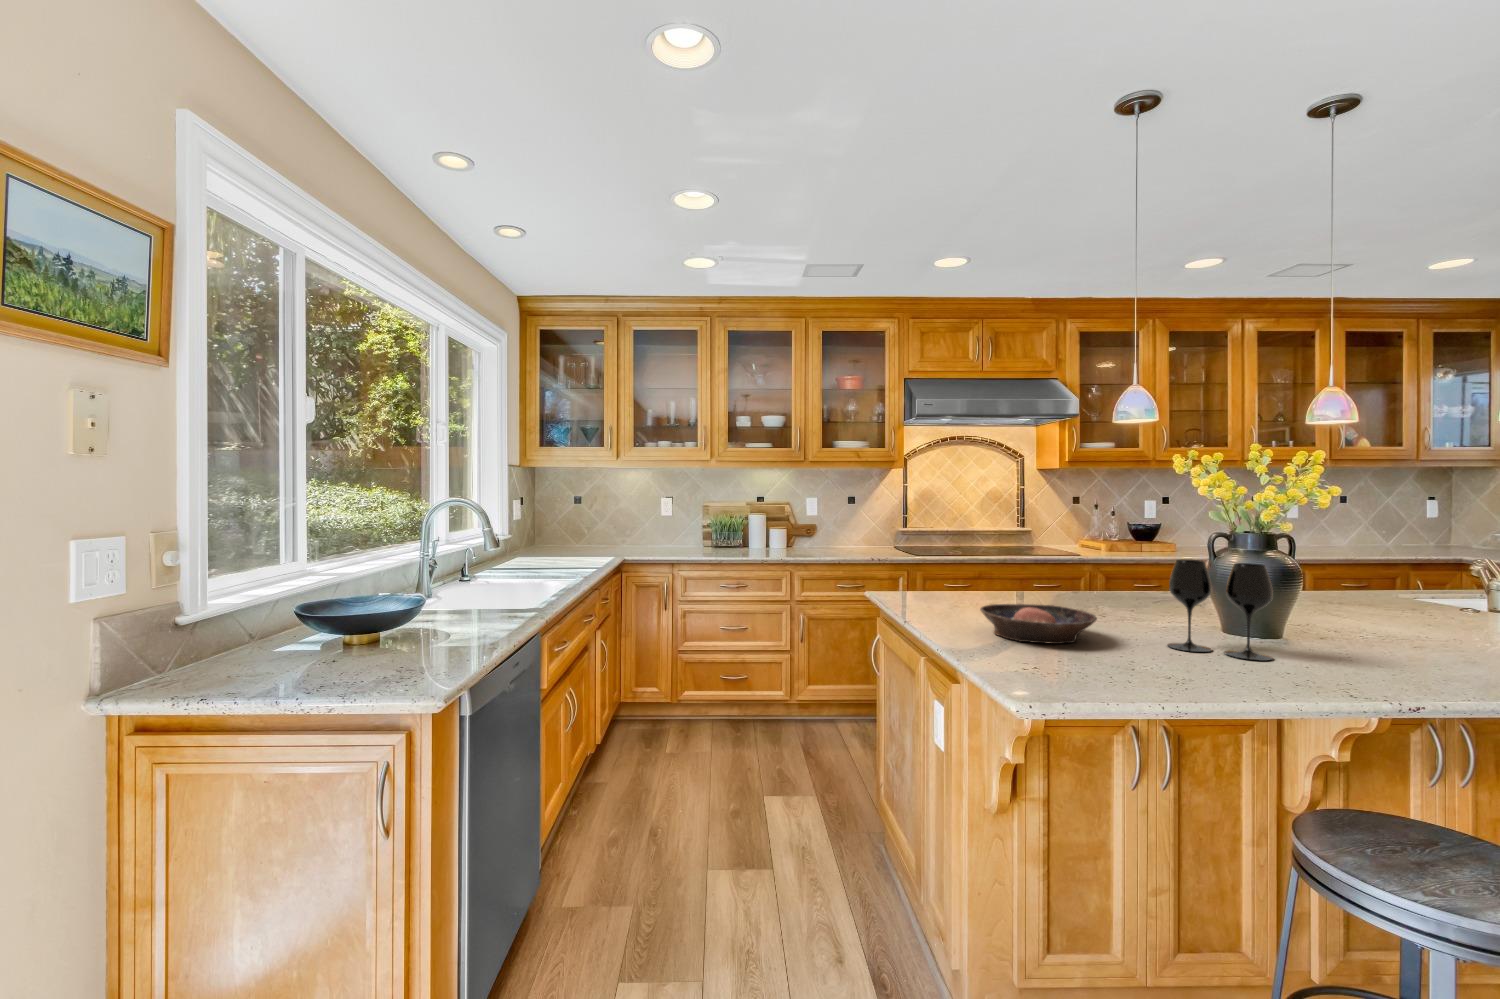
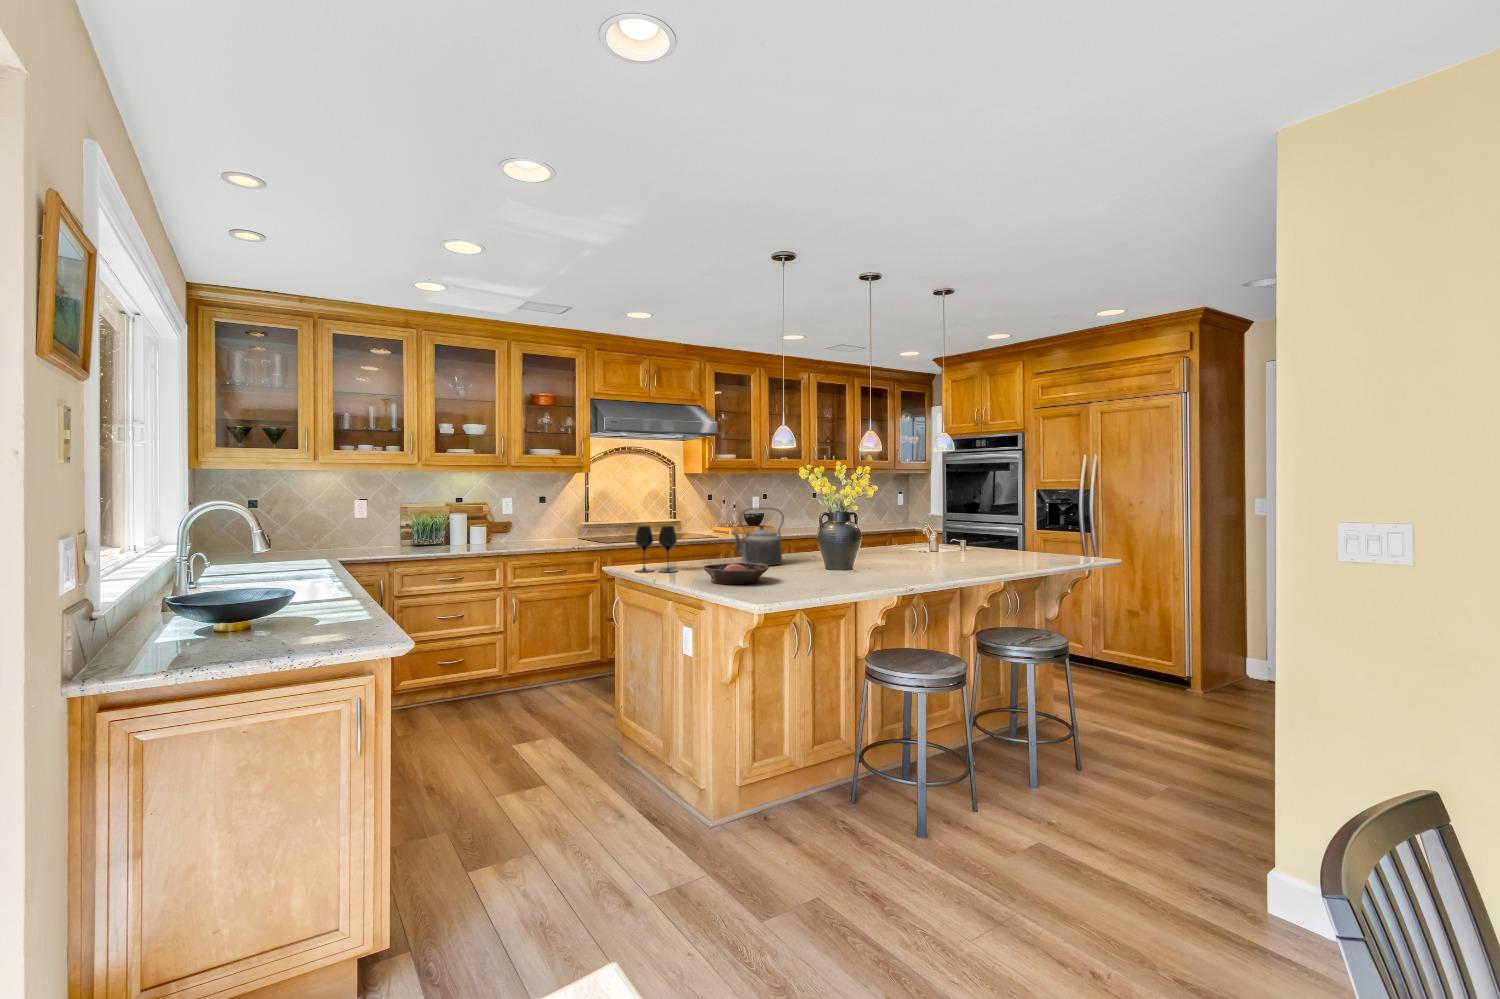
kettle: none [1058,518,1154,611] -> present [732,508,784,566]
wine glass: present [1168,560,1273,661] -> present [635,526,677,572]

